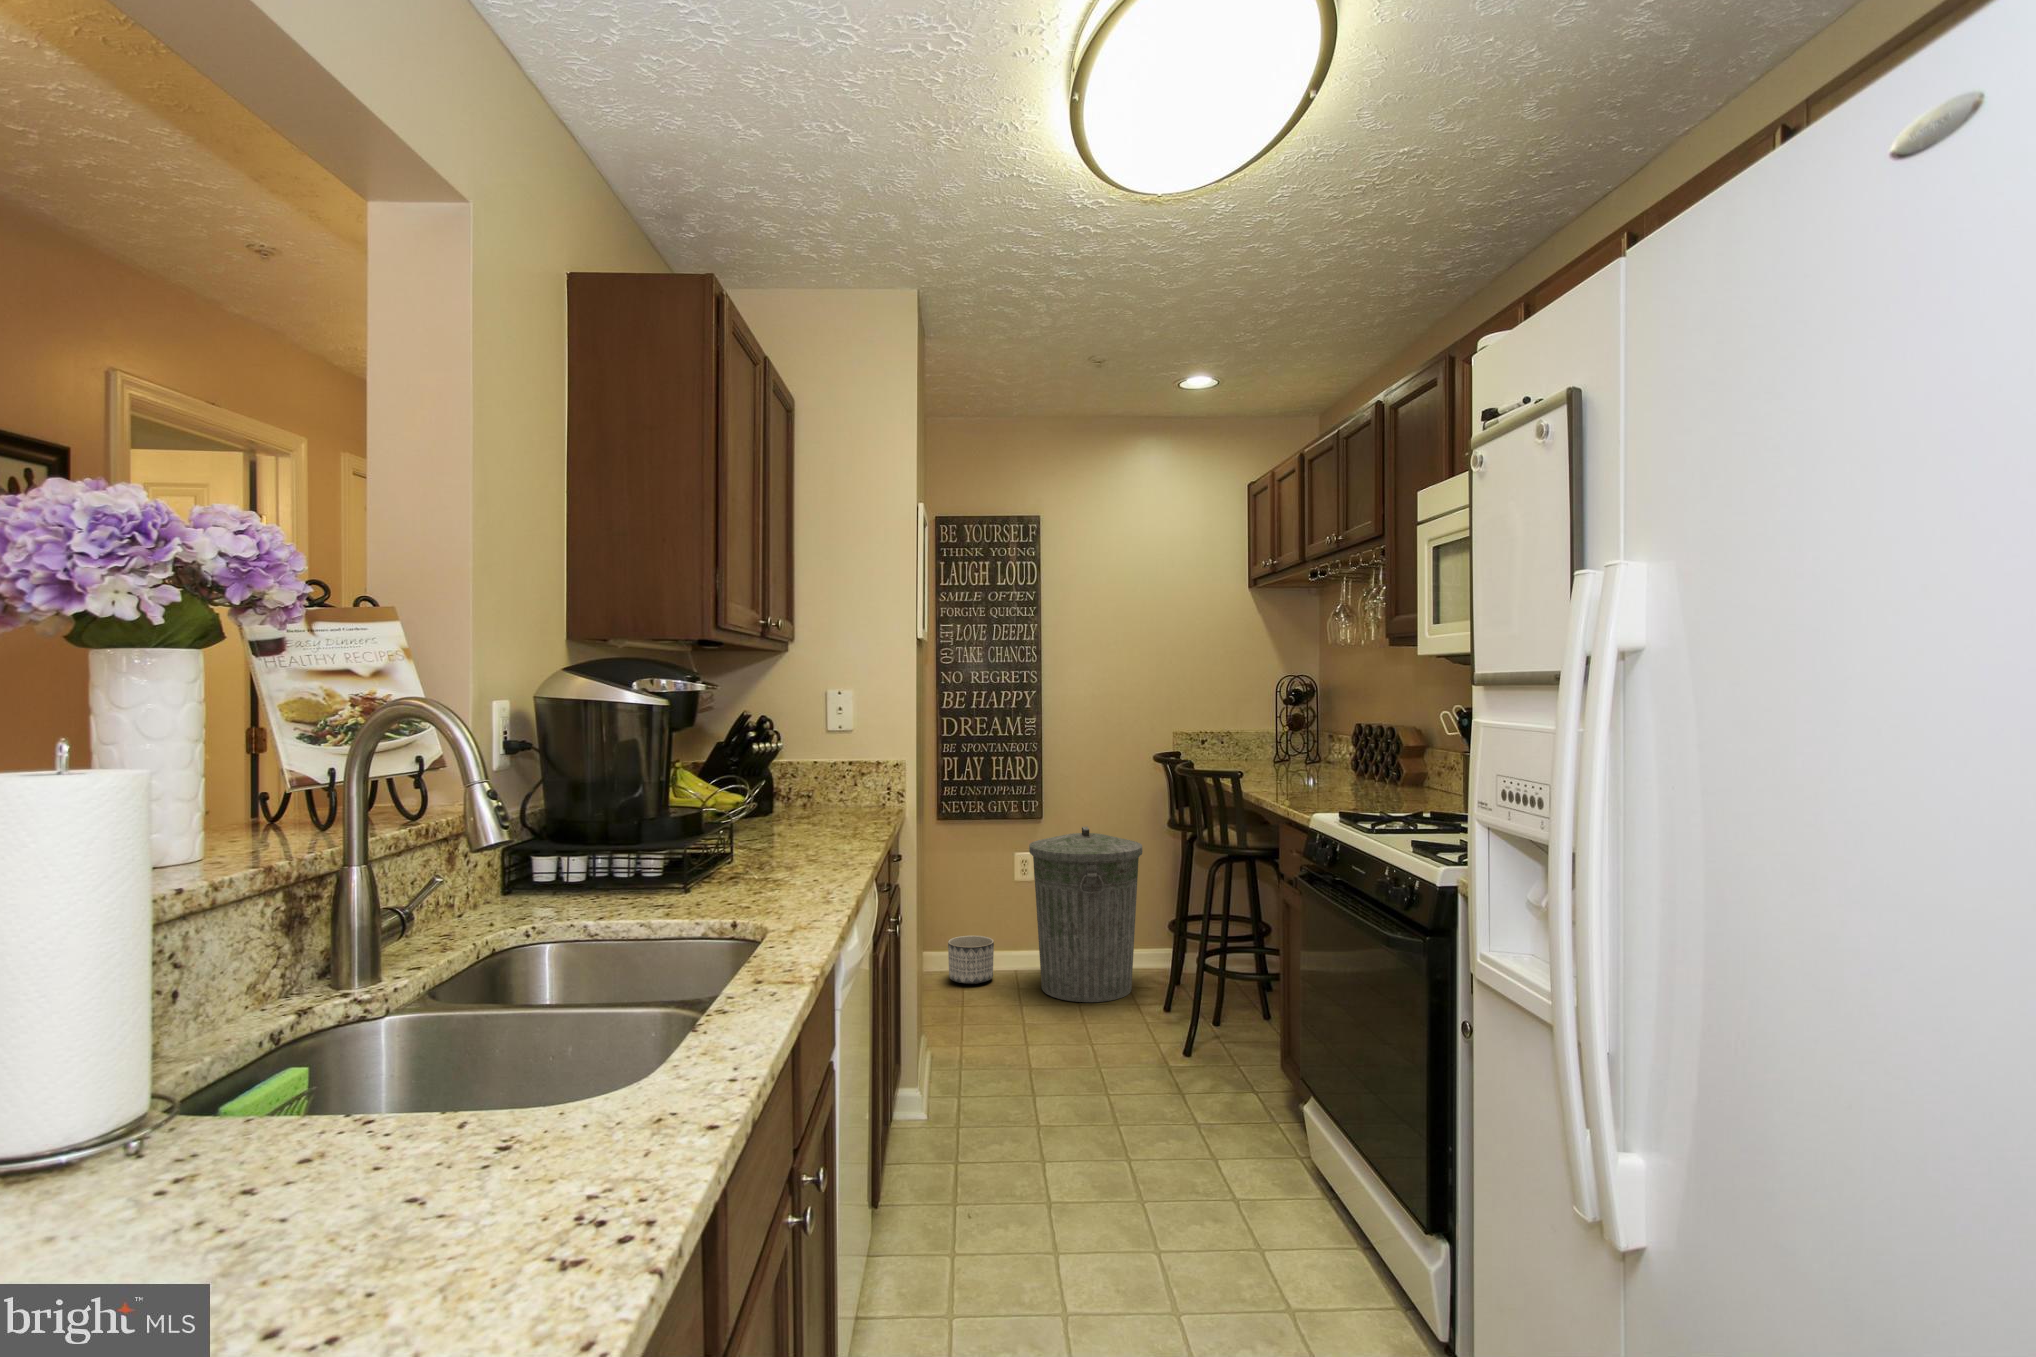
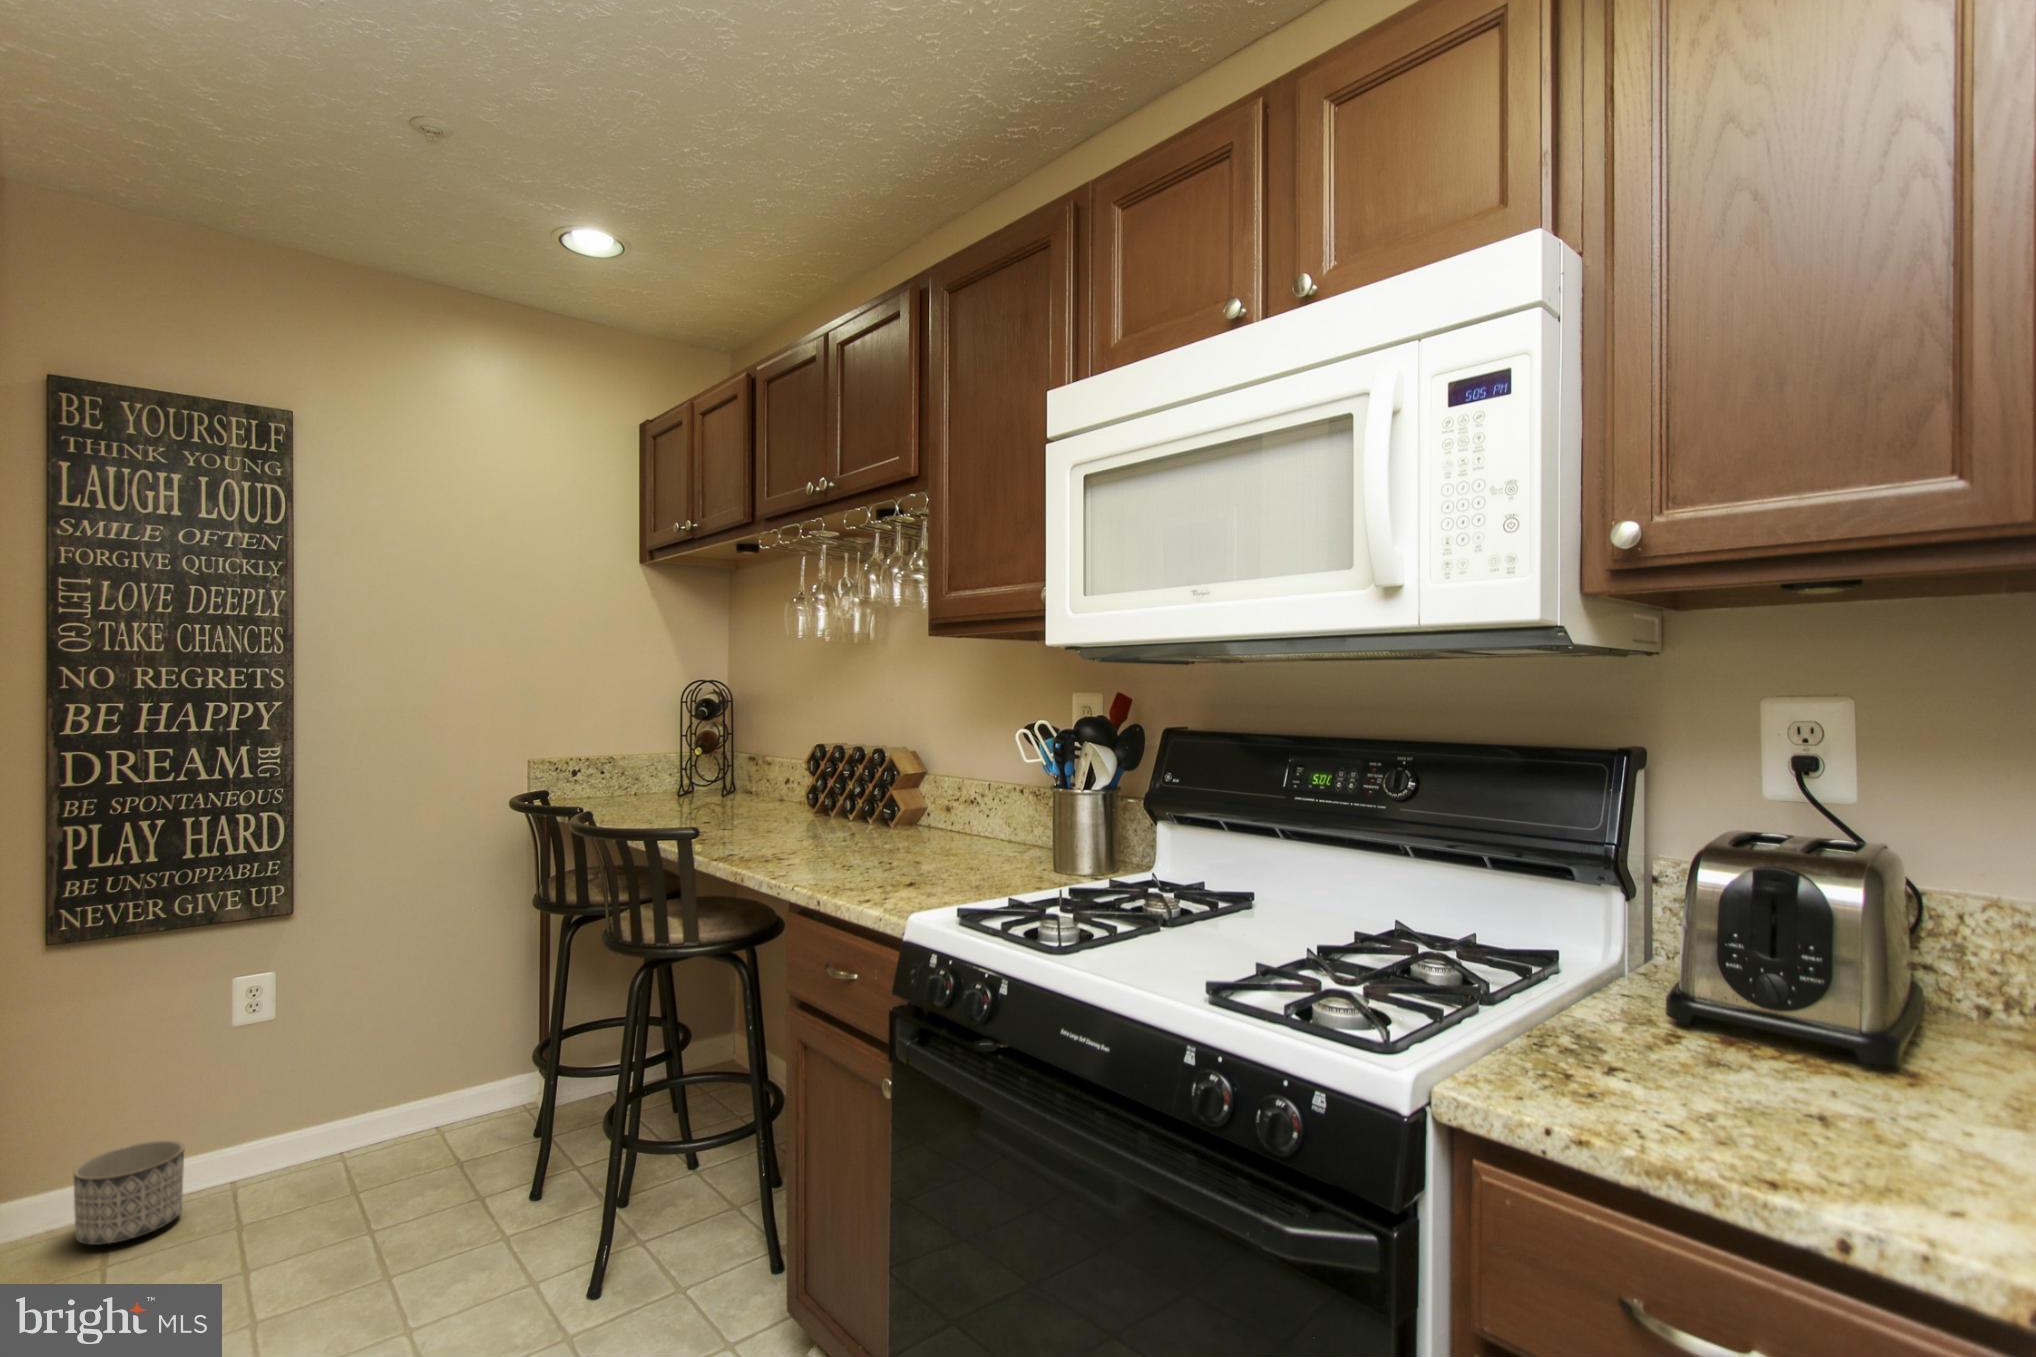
trash can: present [1029,827,1142,1002] -> none [267,921,484,1222]

